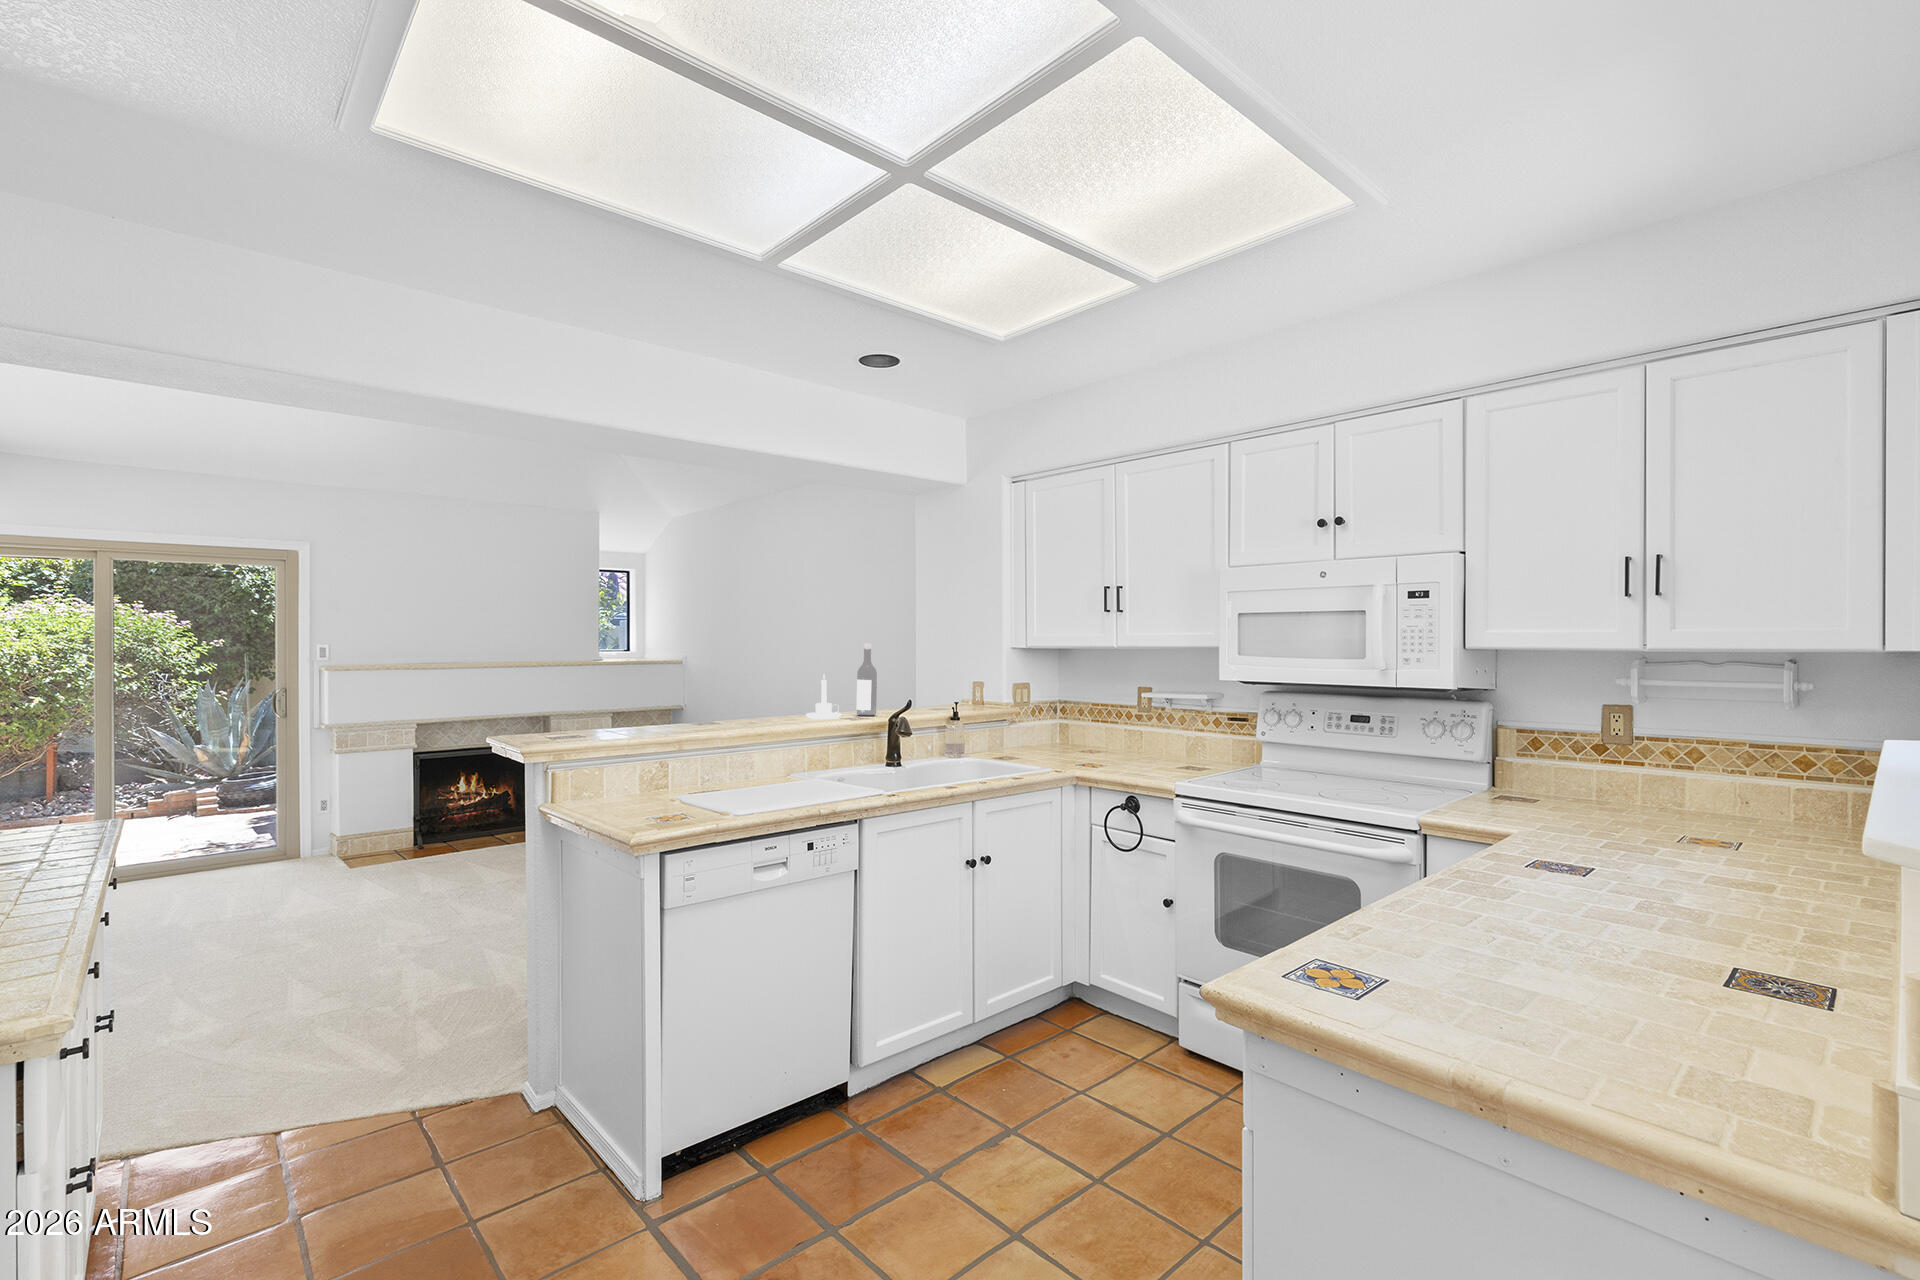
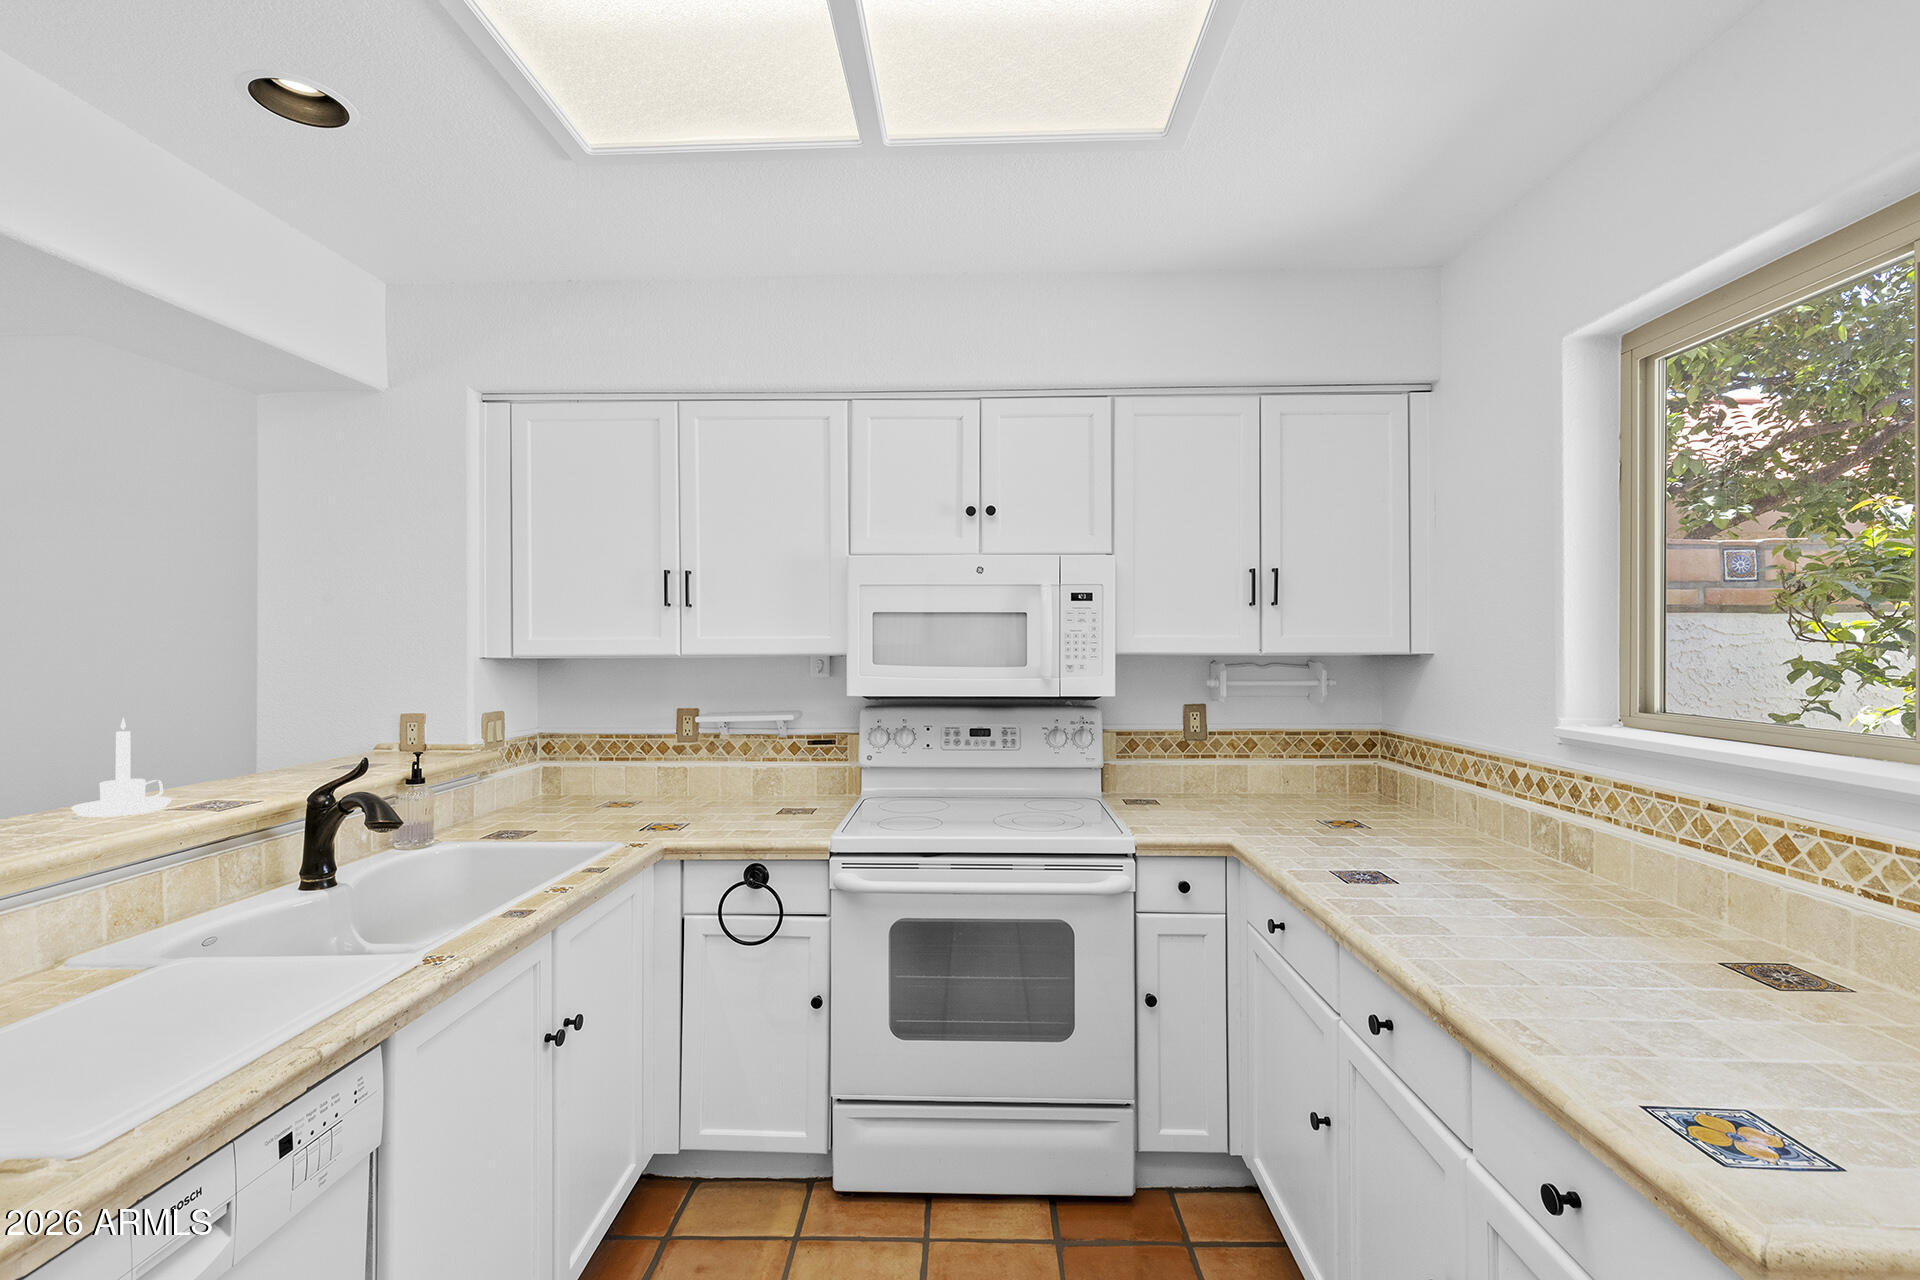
wine bottle: present [857,644,877,716] -> none [186,653,235,795]

